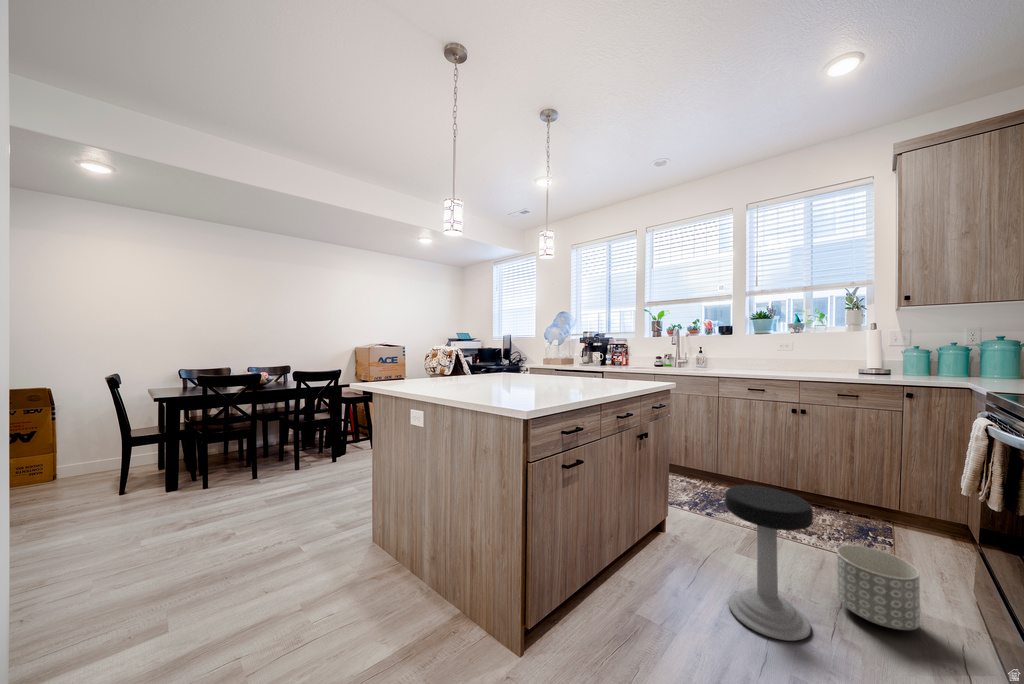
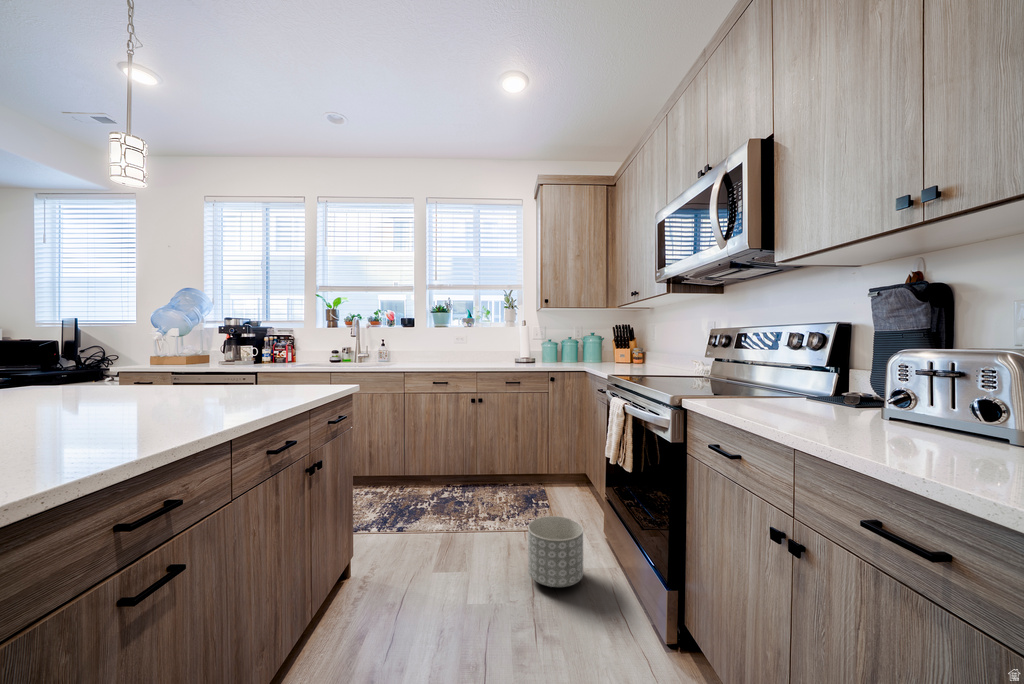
stool: present [725,485,813,641] -> none [439,484,521,658]

